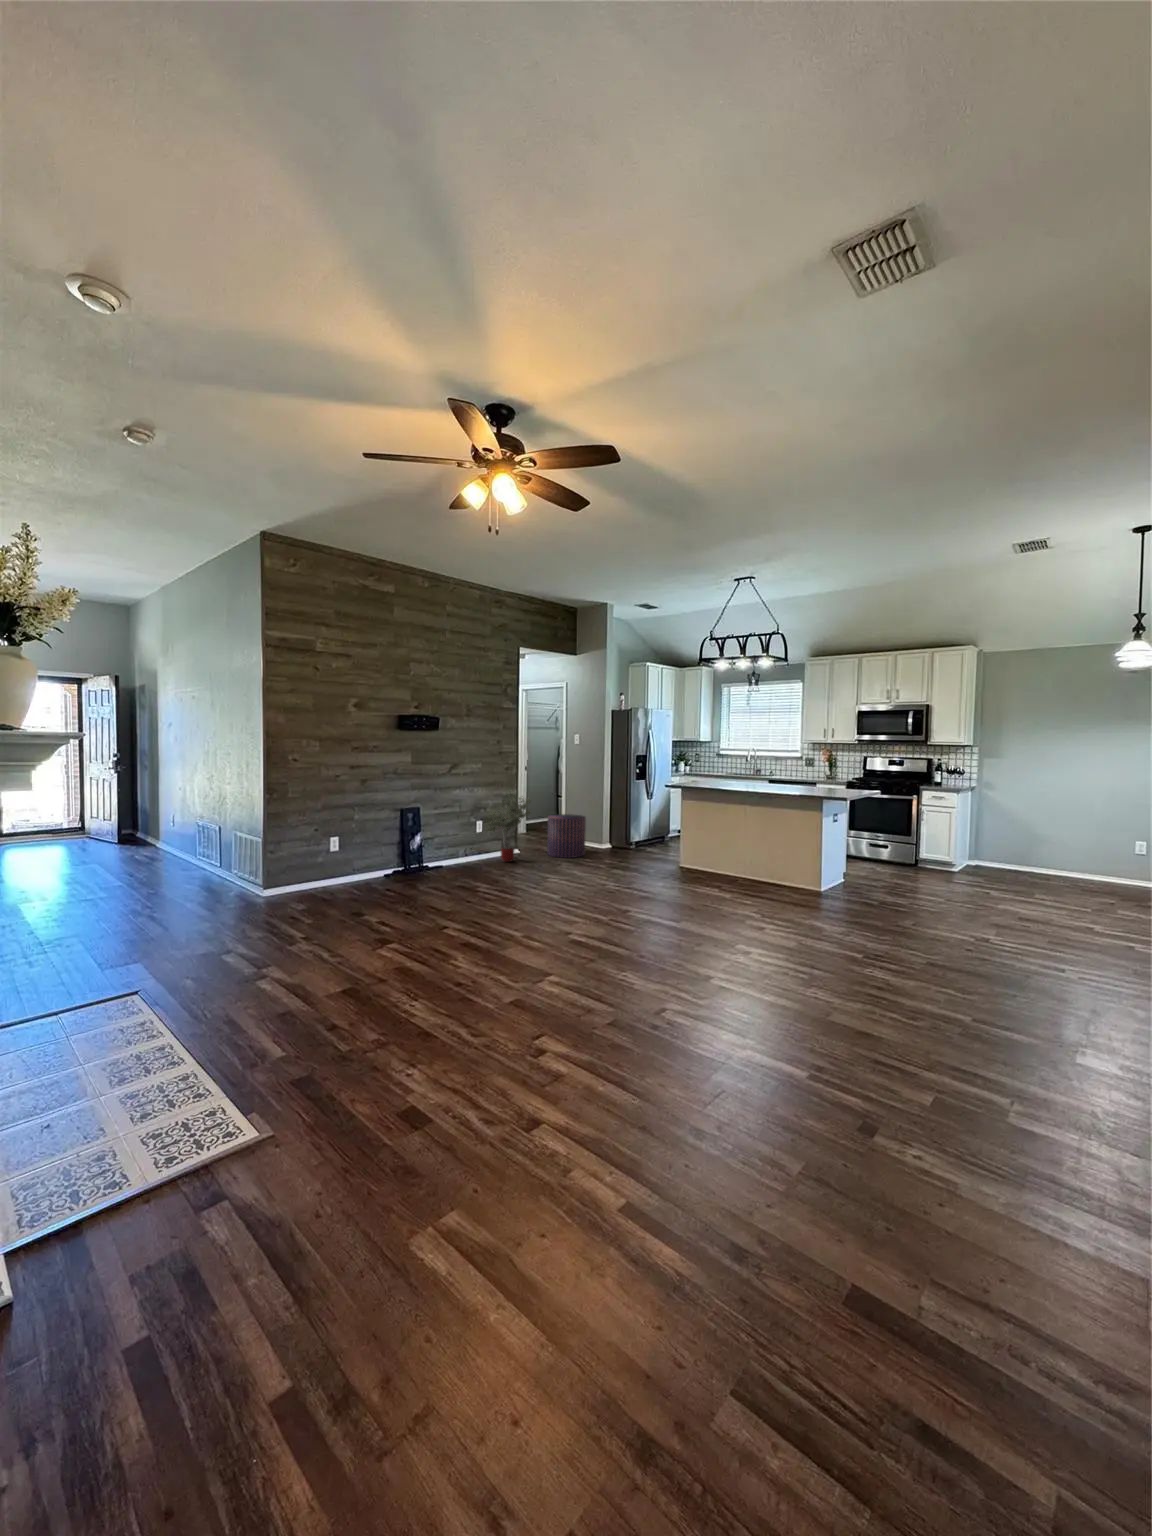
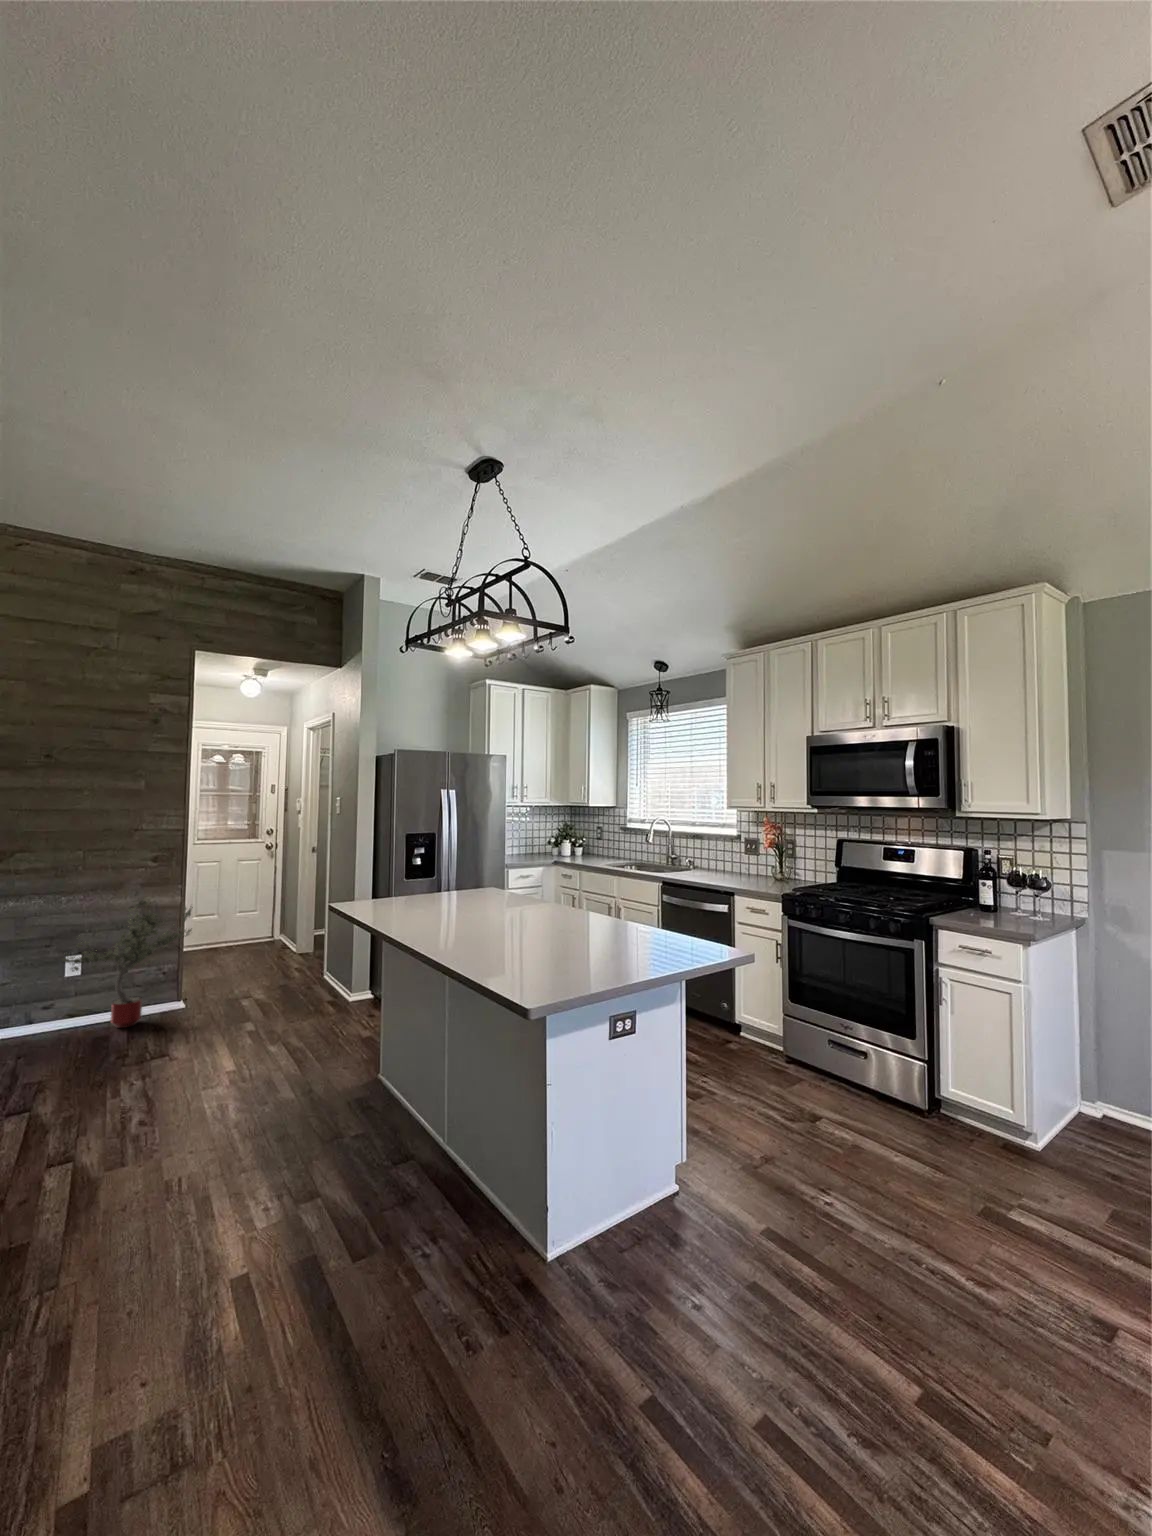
pouf: present [547,814,586,858] -> none [229,933,308,1021]

